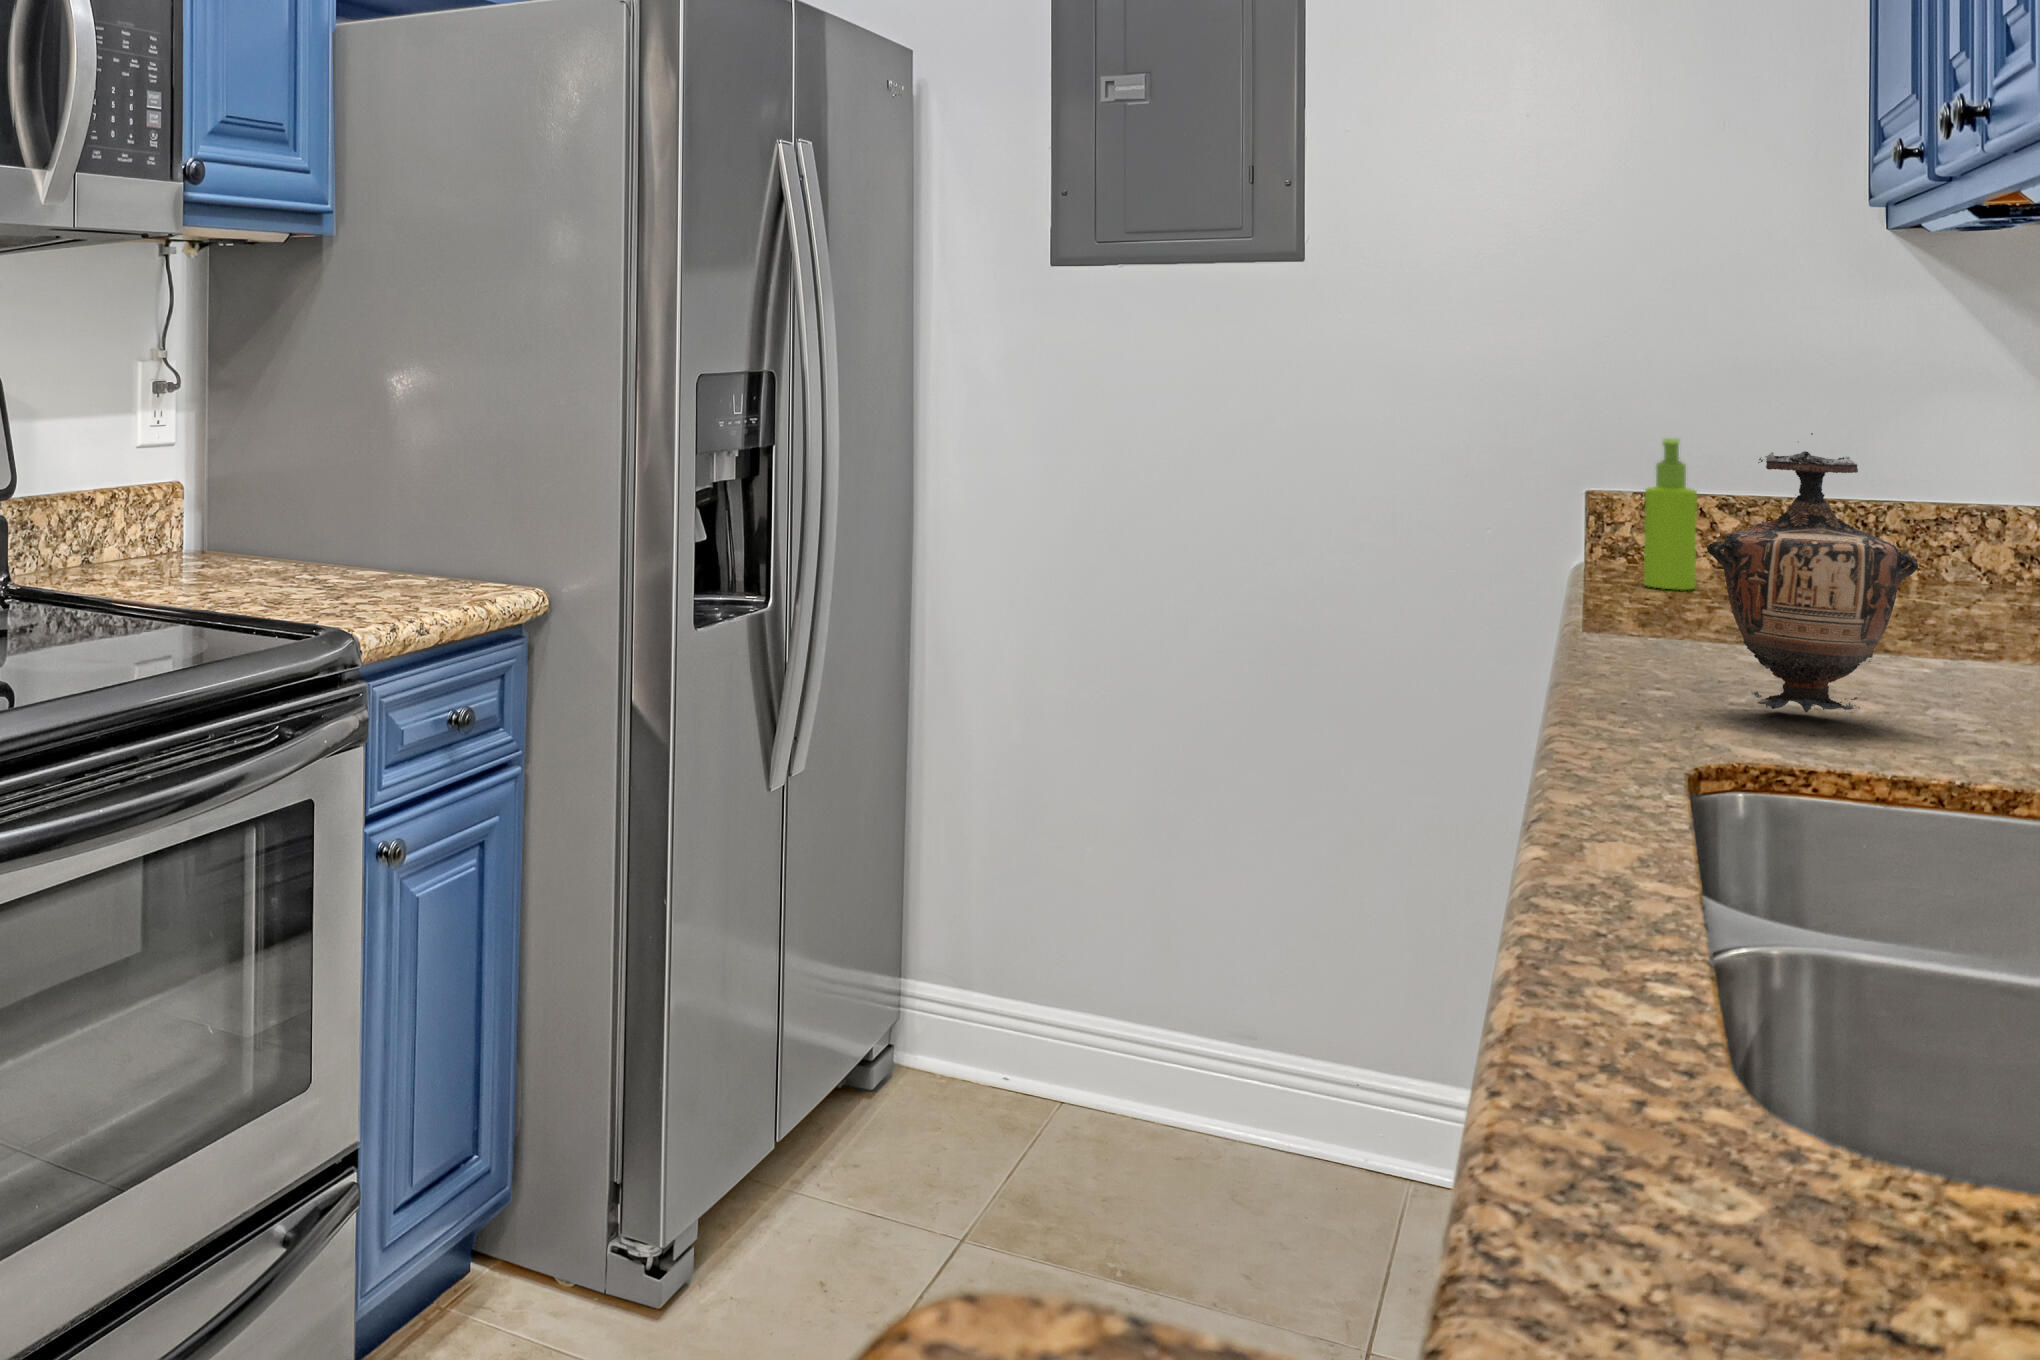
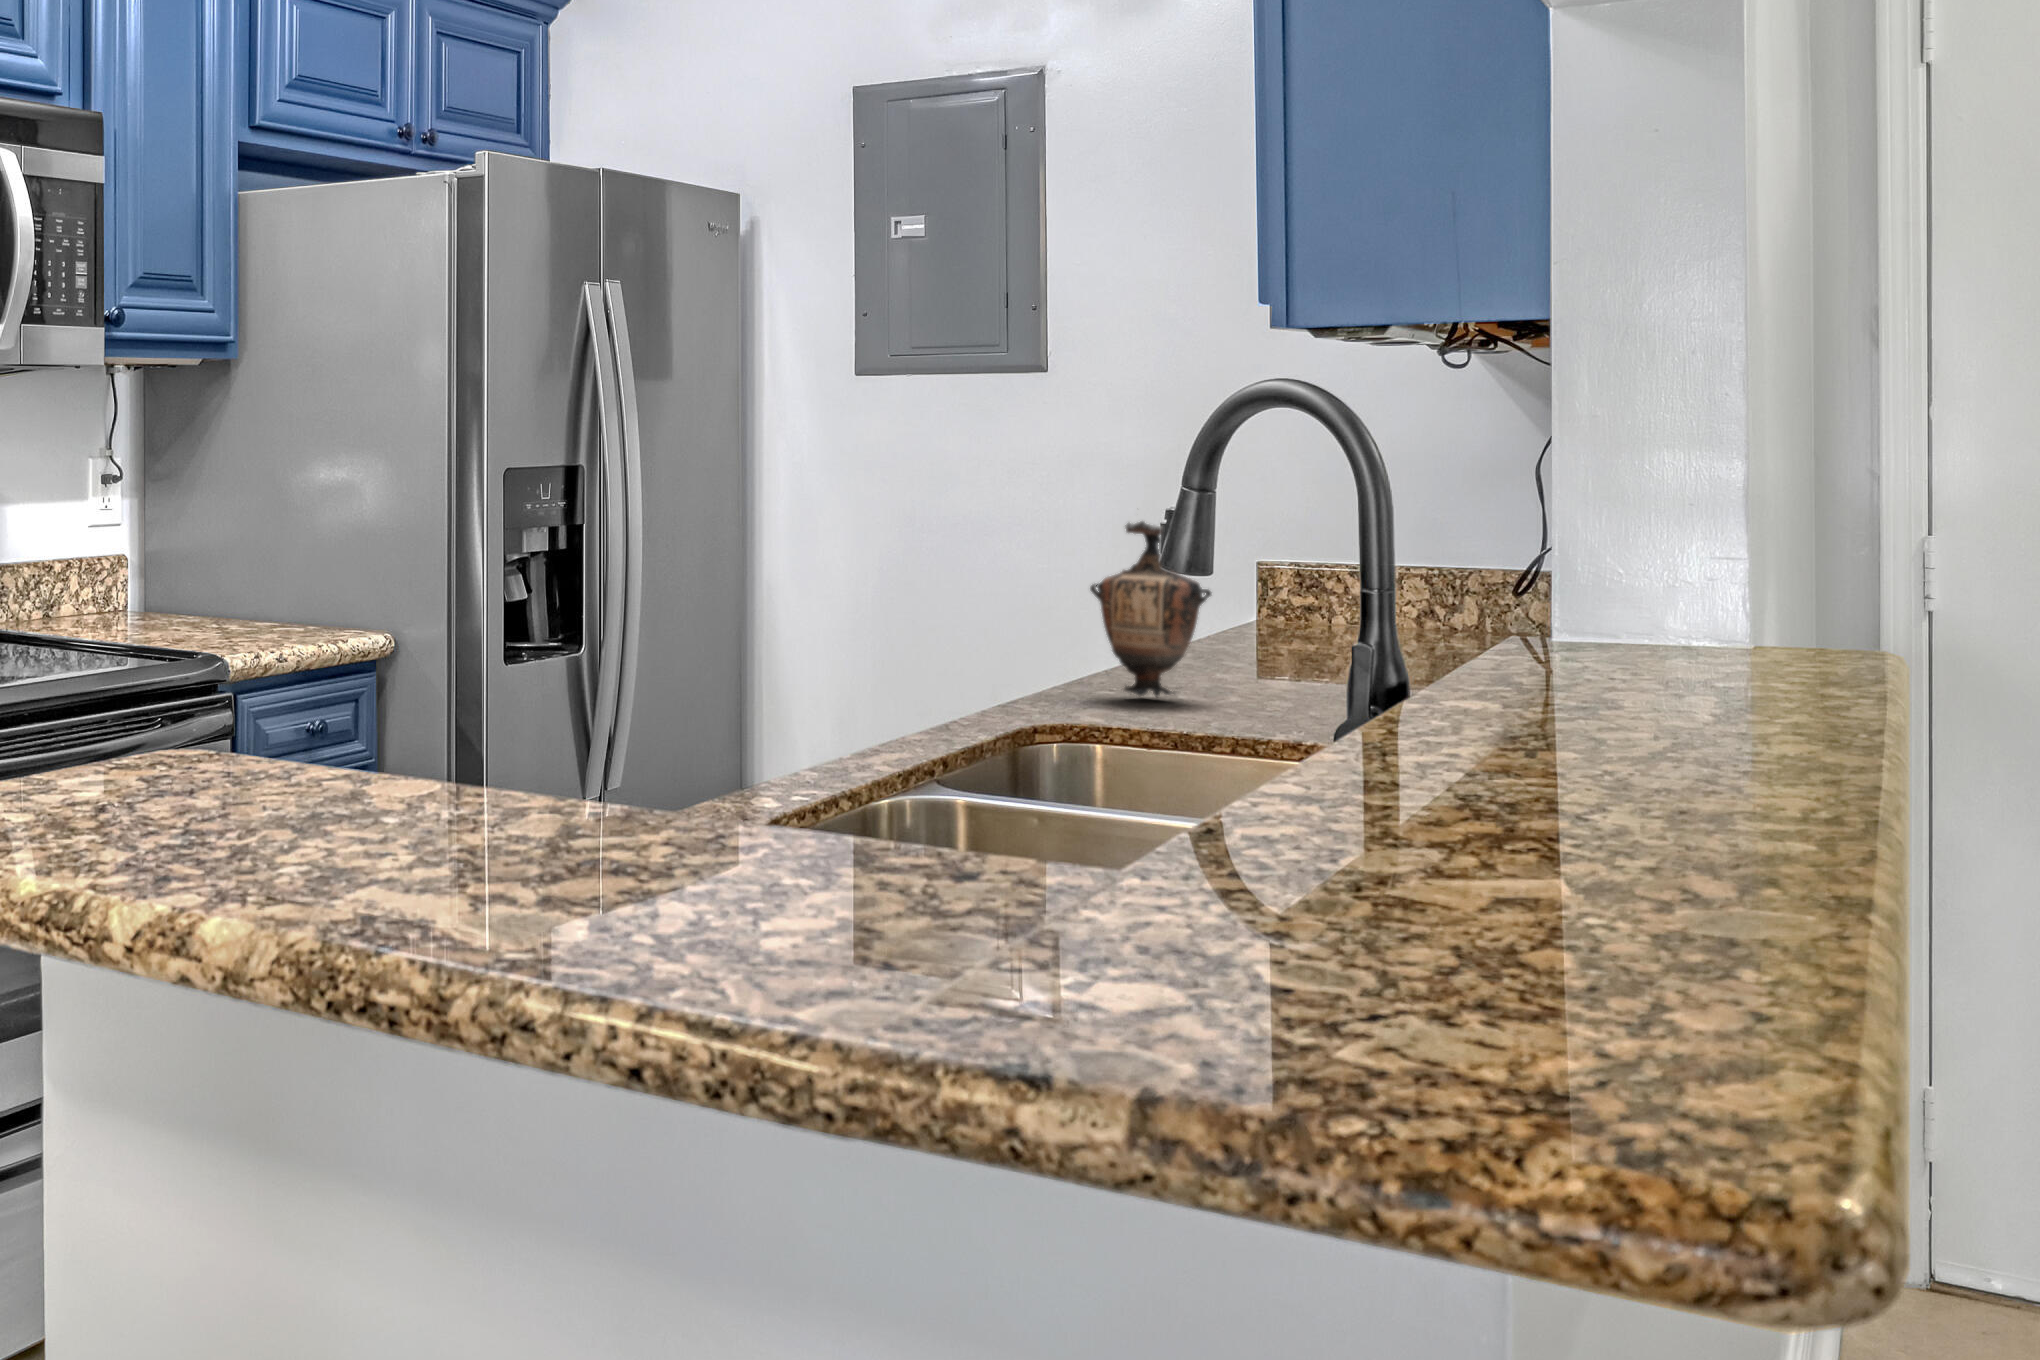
soap dispenser: present [1644,438,1697,590] -> none [1263,518,1301,638]

